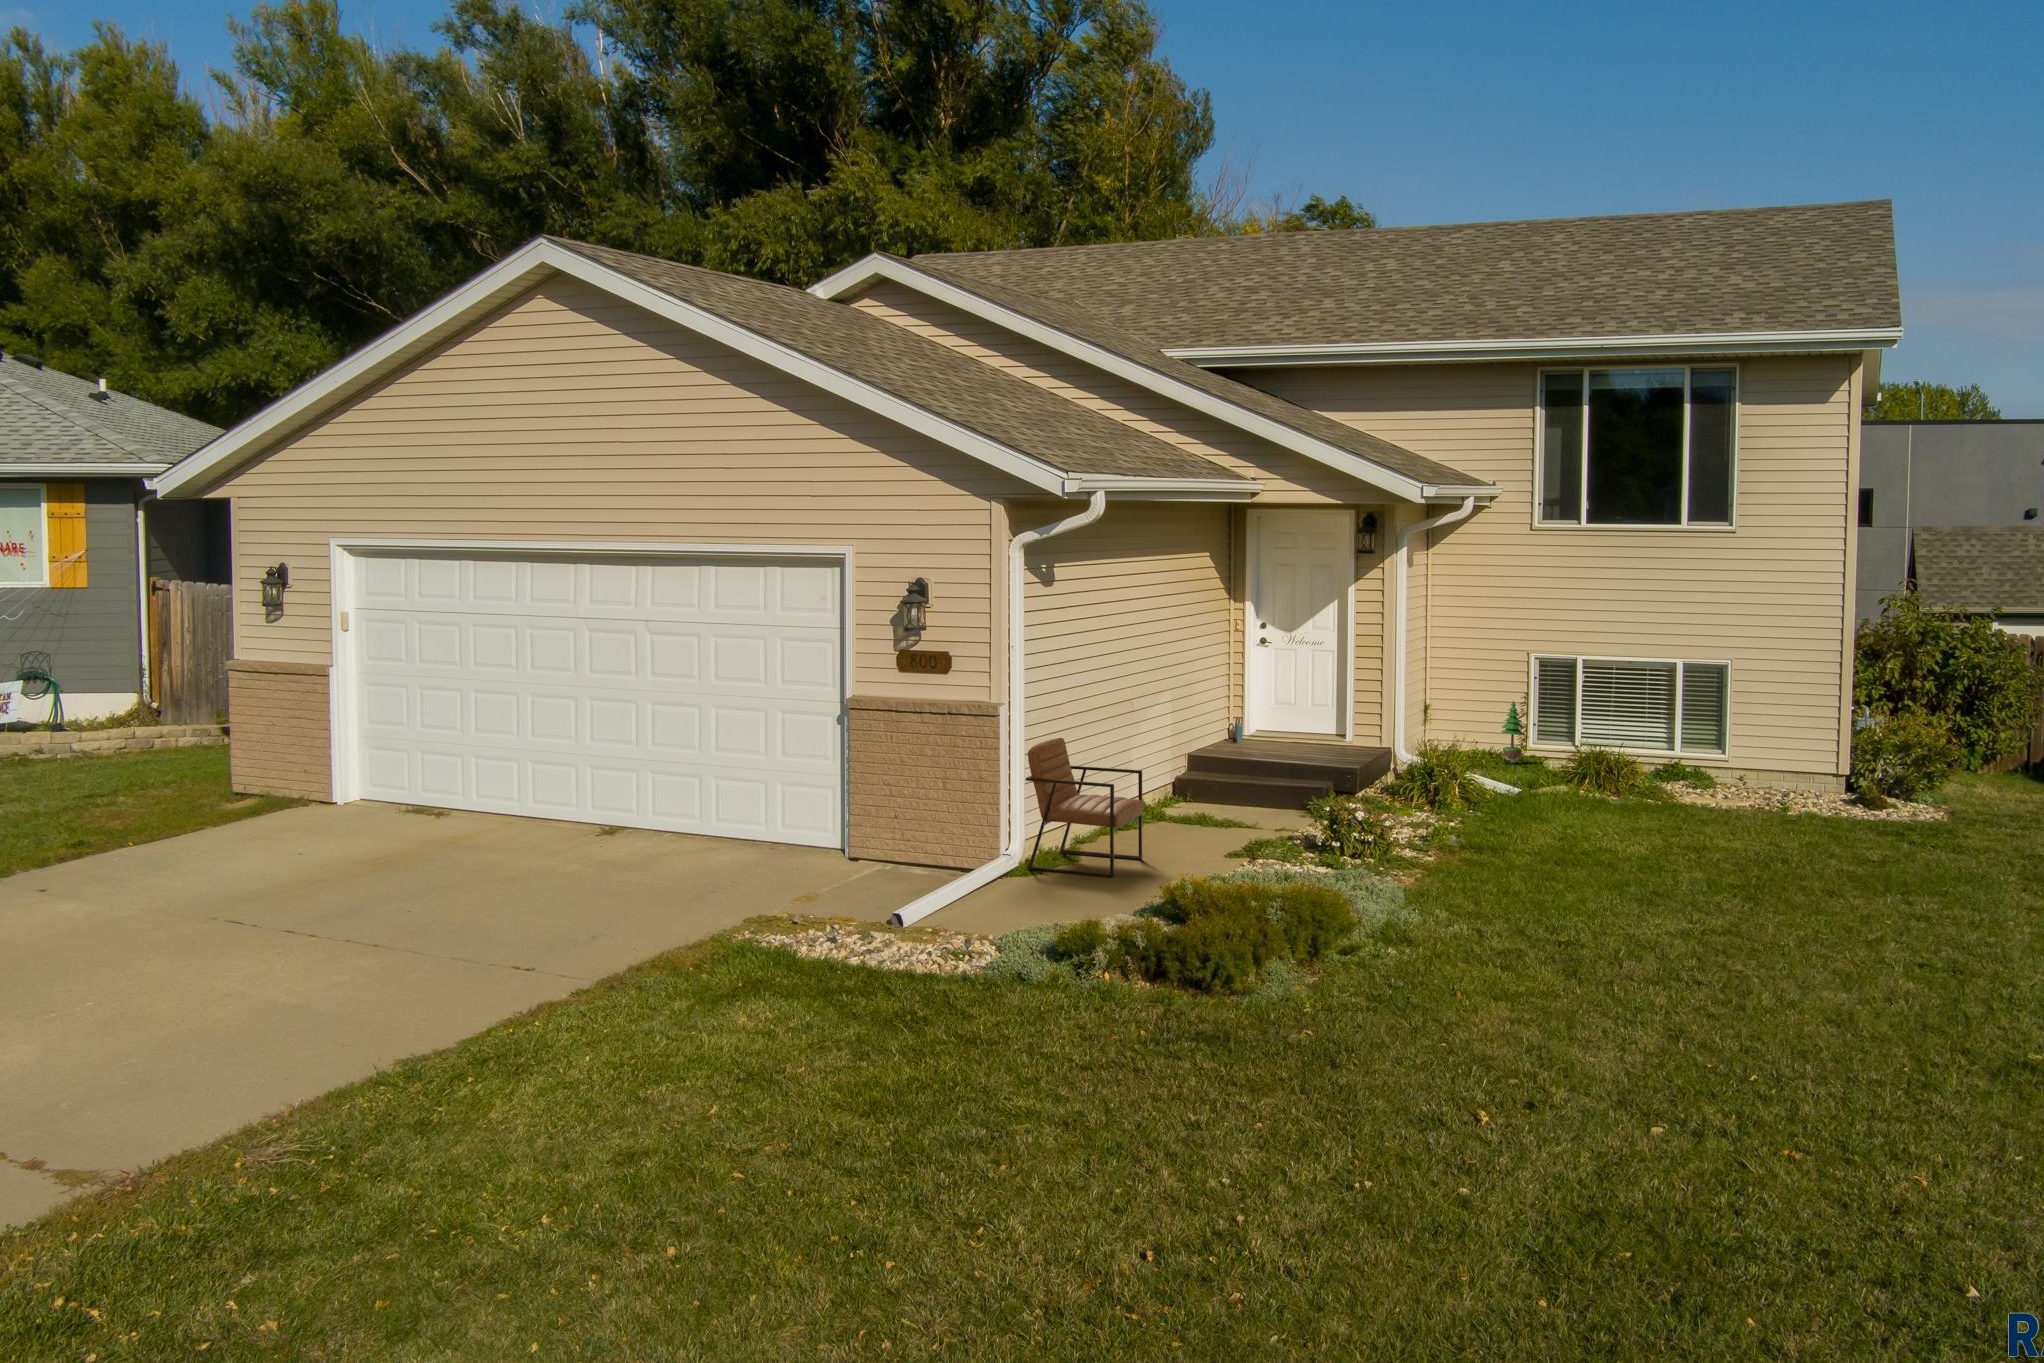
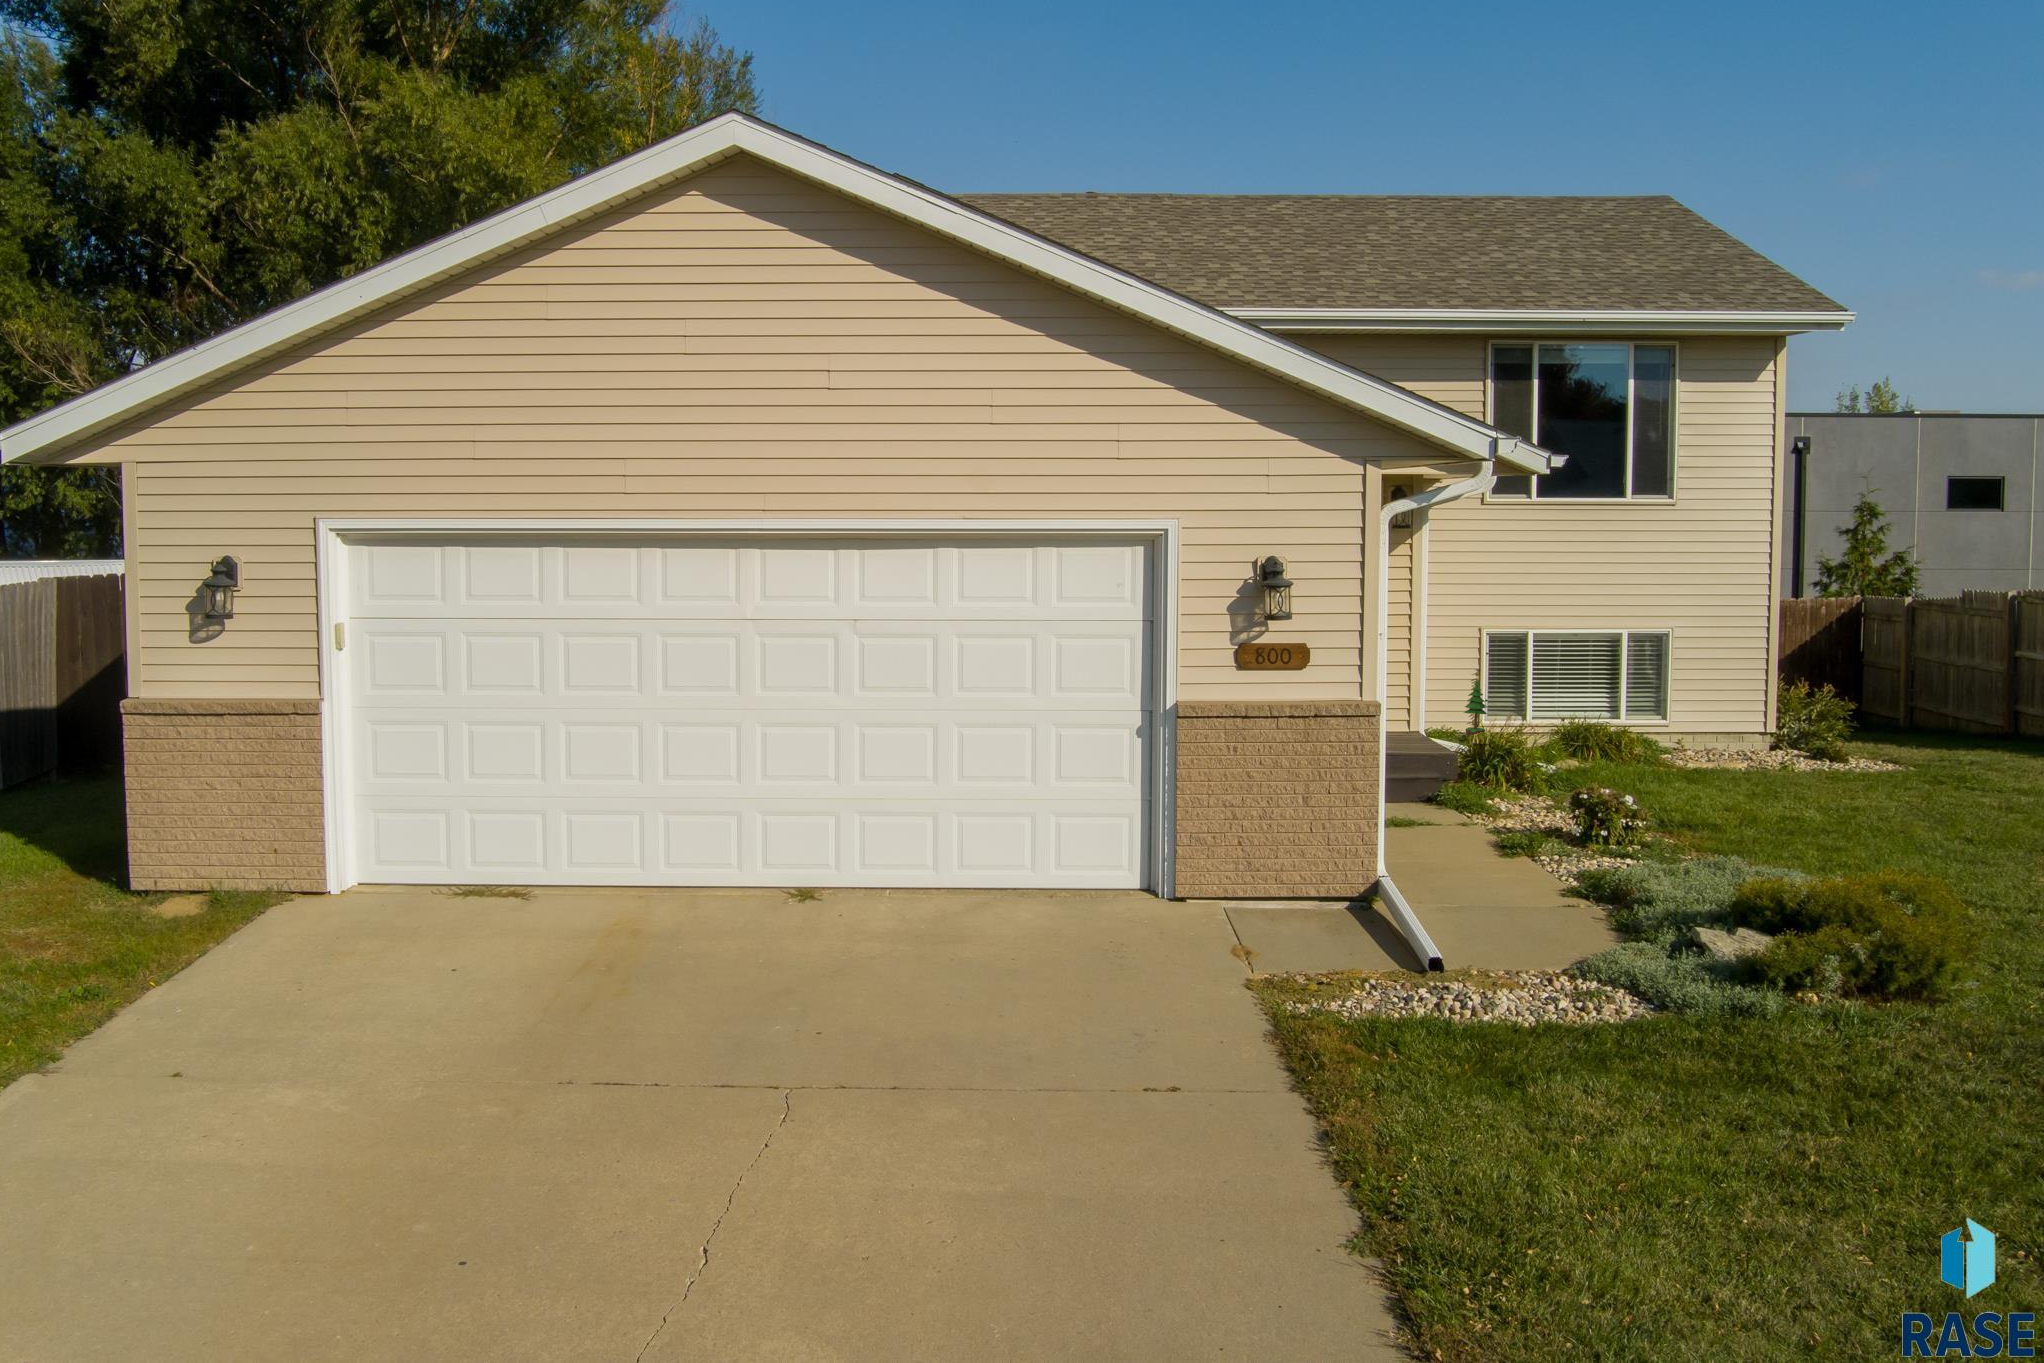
chair: present [1026,738,1143,878] -> none [1350,736,1479,886]

